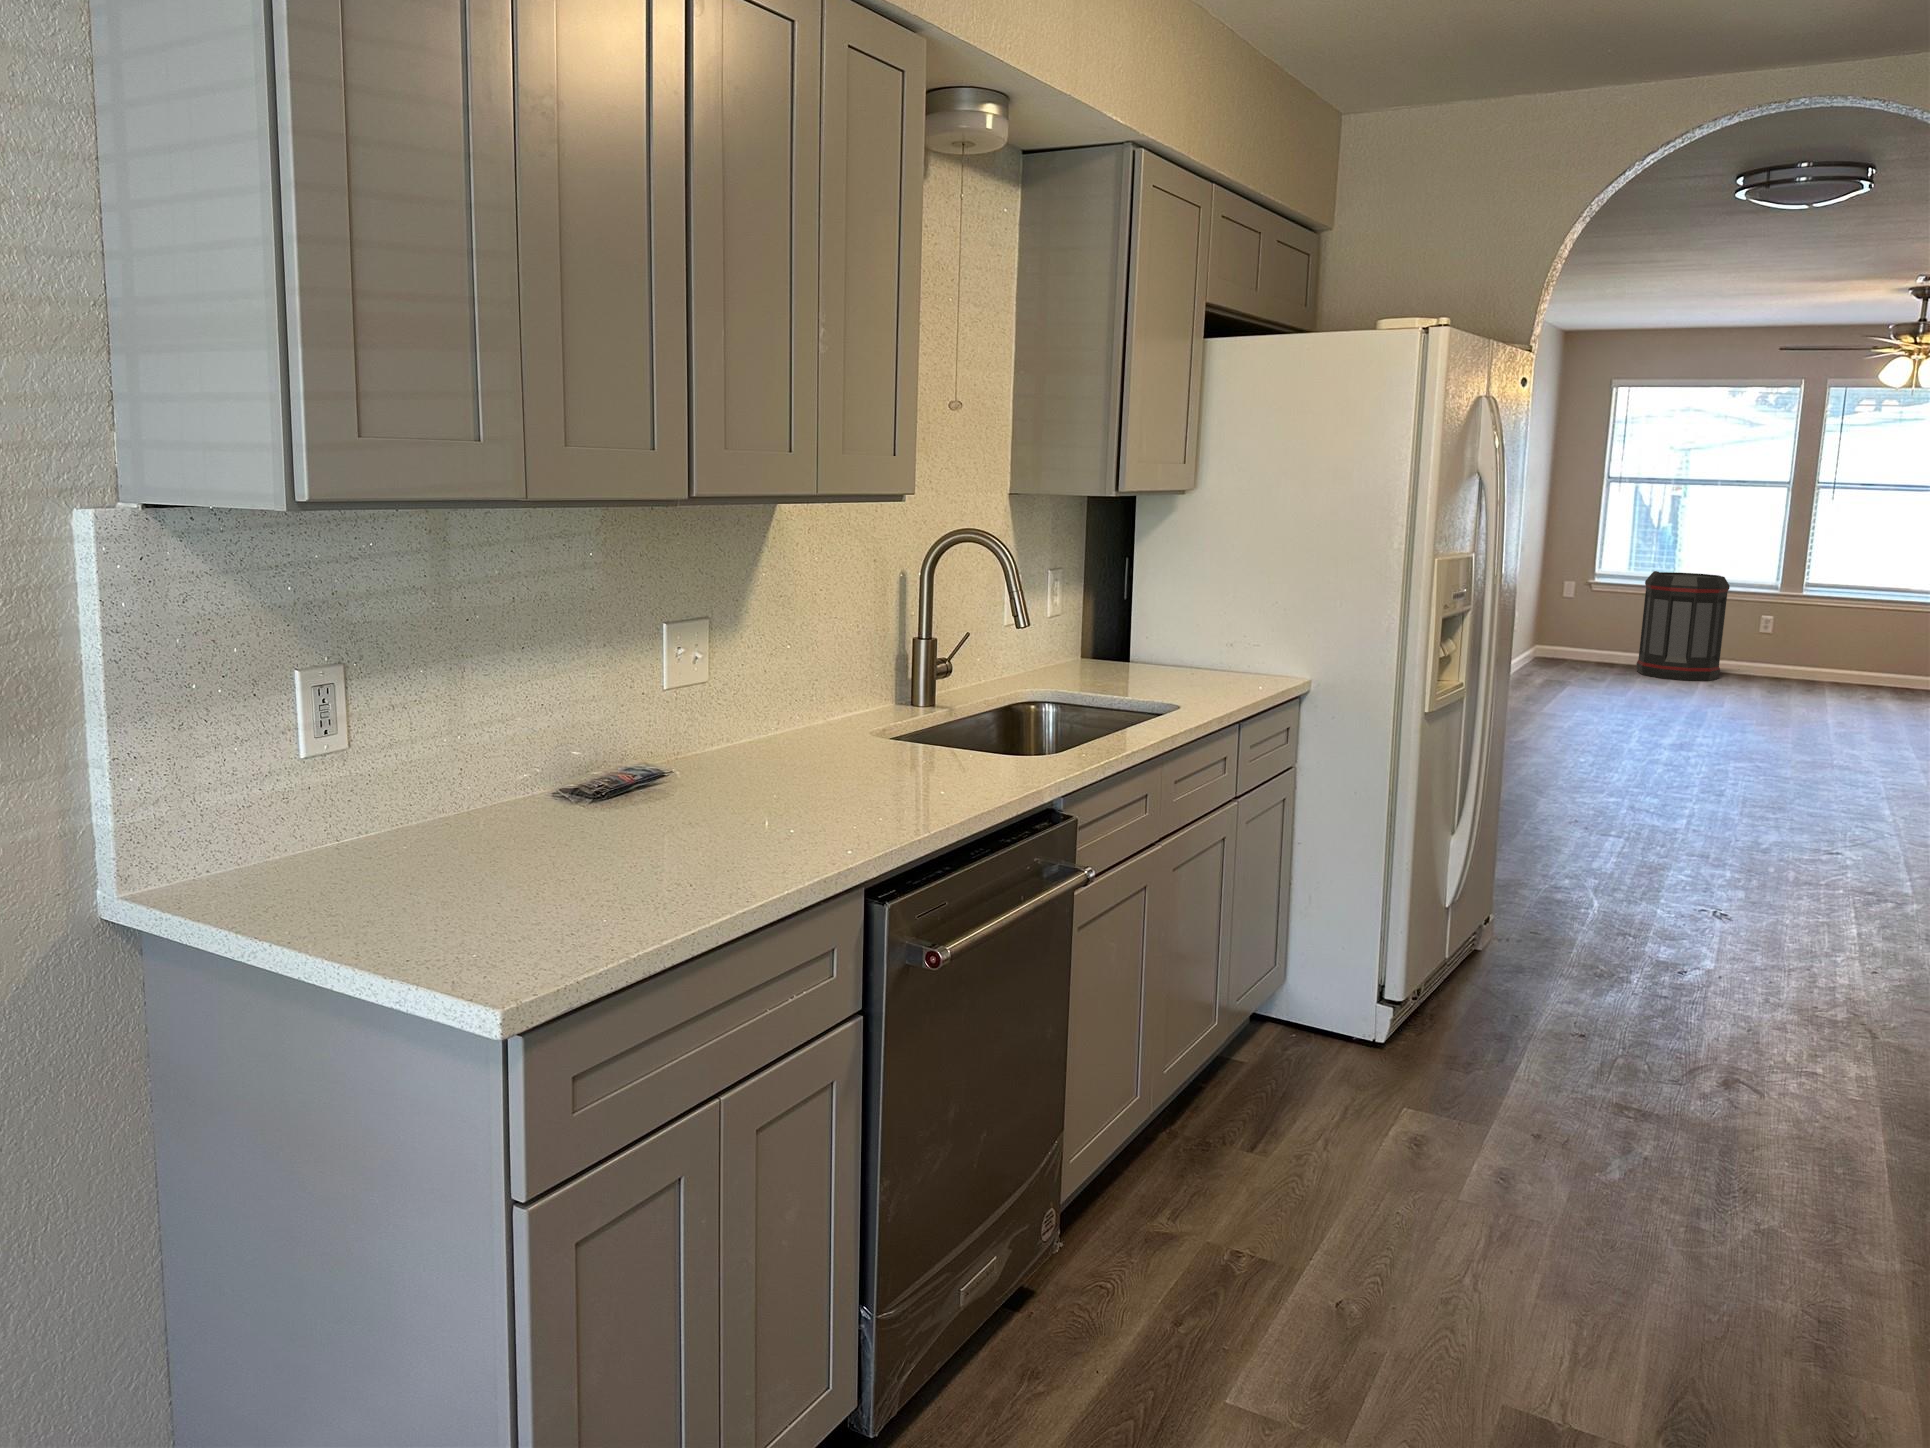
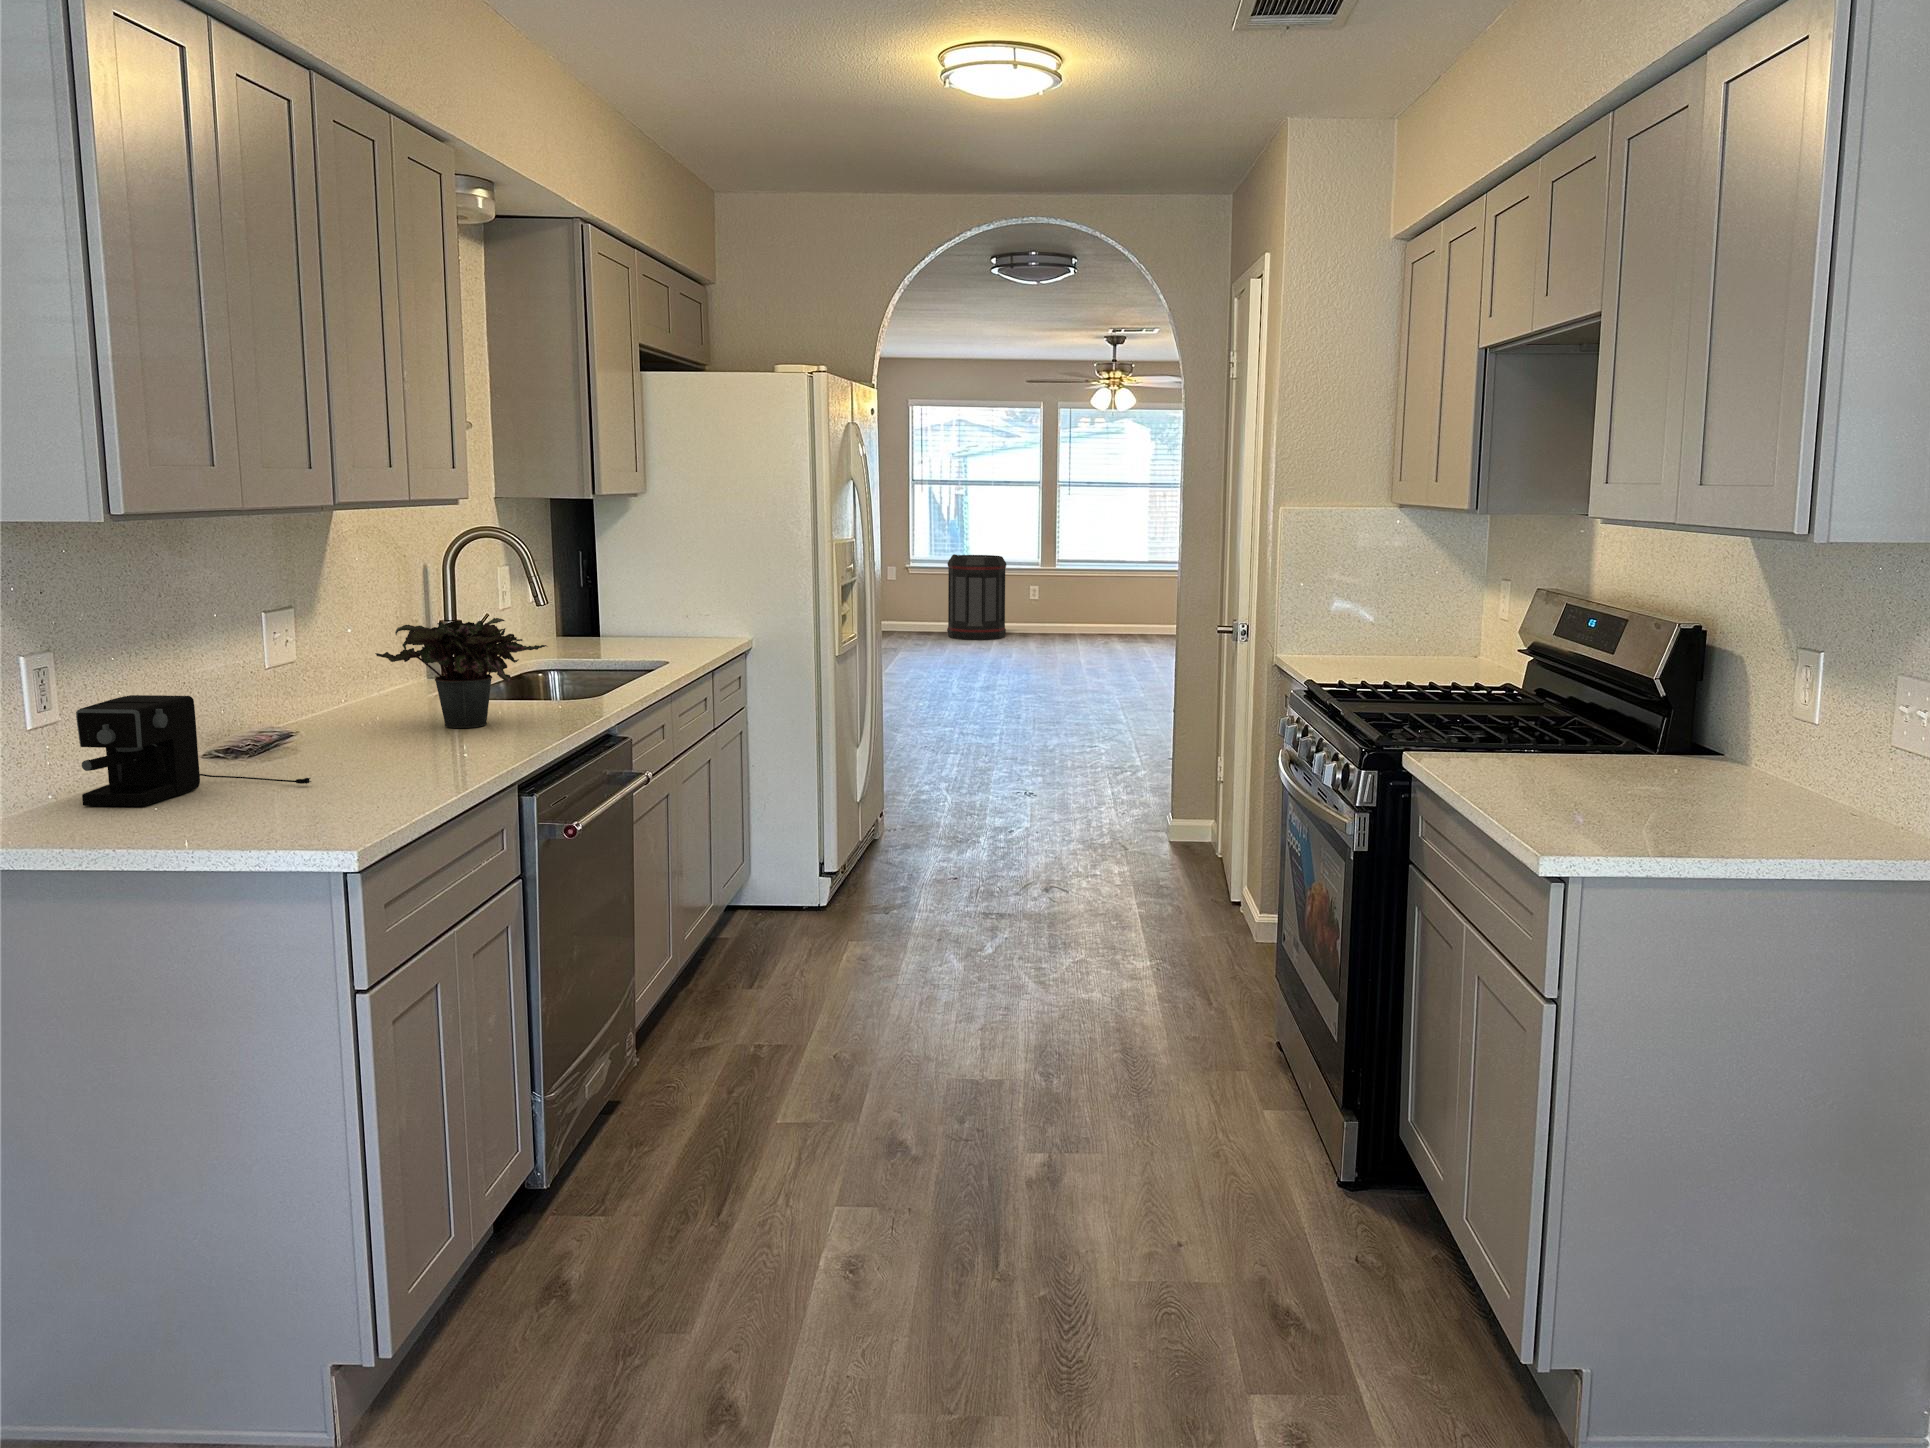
potted plant: none [776,648,967,788] -> present [375,618,547,728]
coffee maker: none [345,723,604,866] -> present [76,695,311,806]

